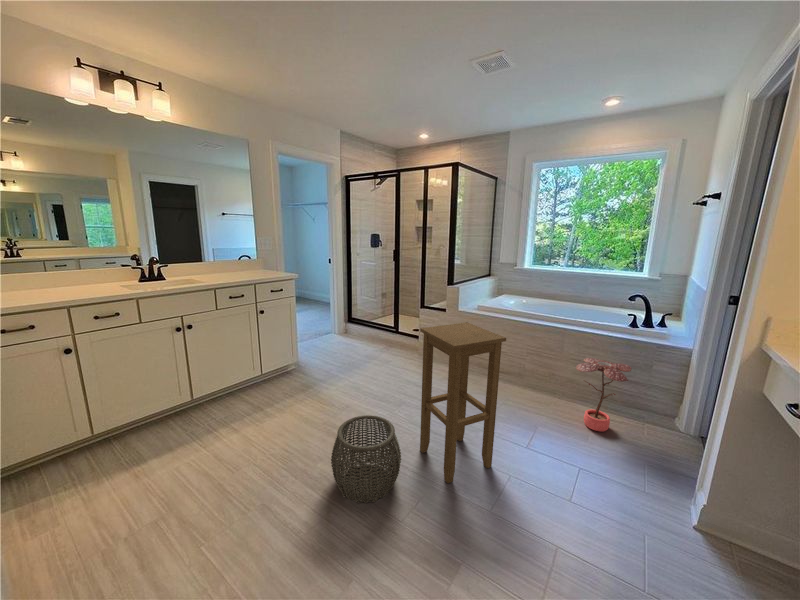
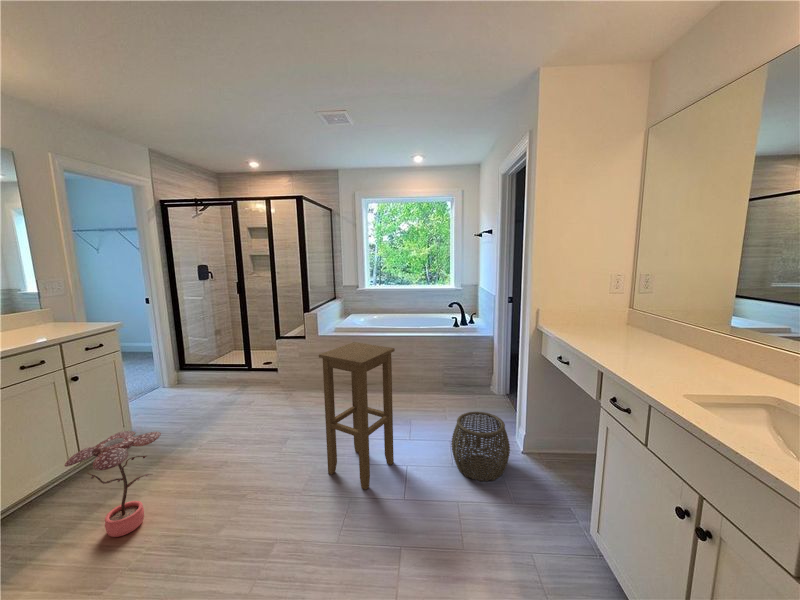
potted plant: present [576,358,632,432] -> present [65,431,161,537]
woven basket: present [331,415,401,503] -> present [451,412,510,481]

